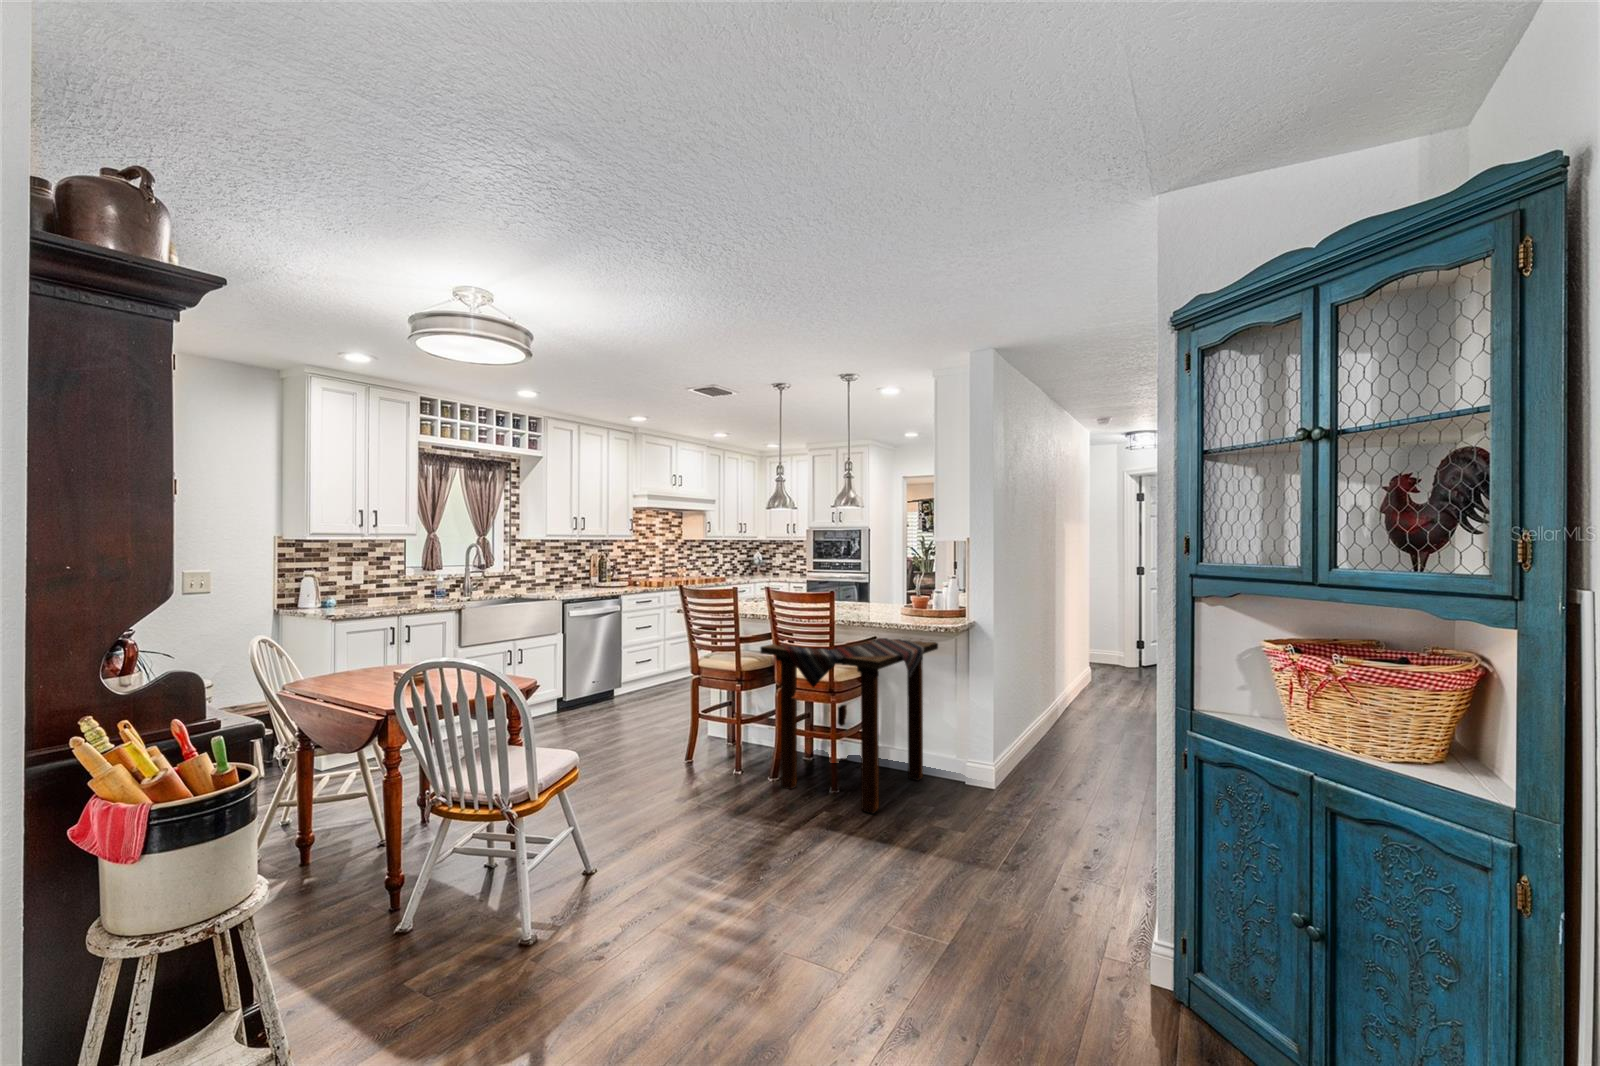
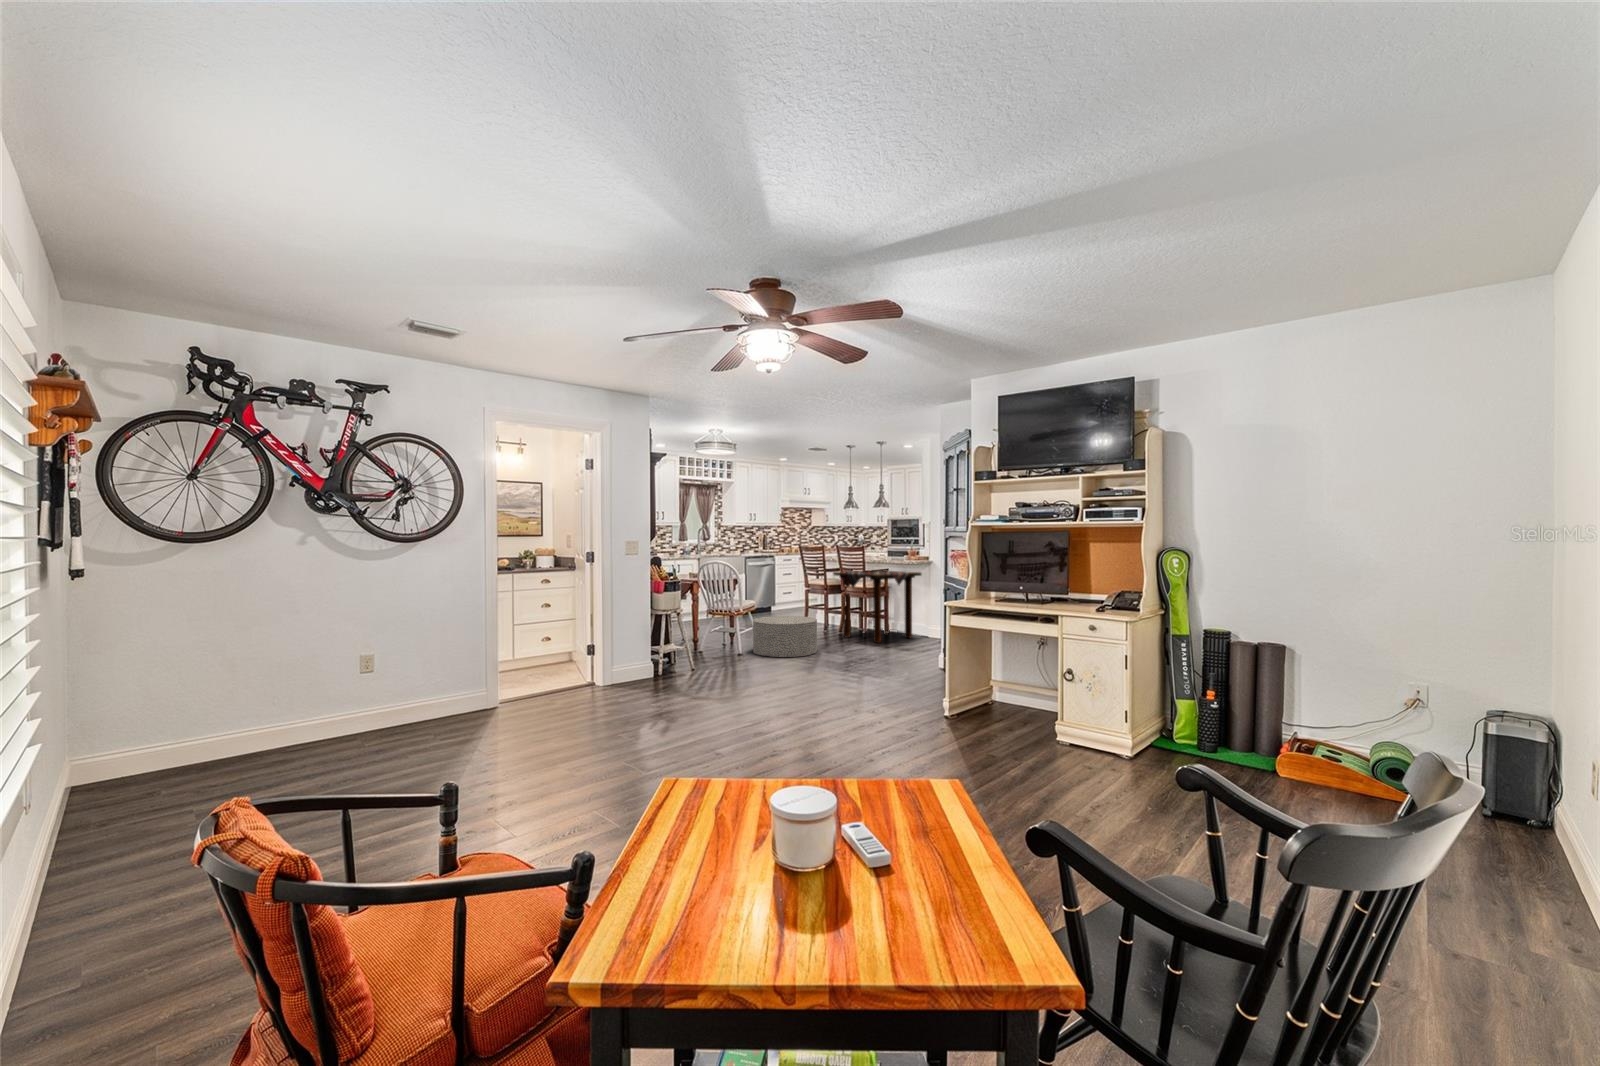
ottoman: none [570,778,753,959] -> present [753,616,817,657]

